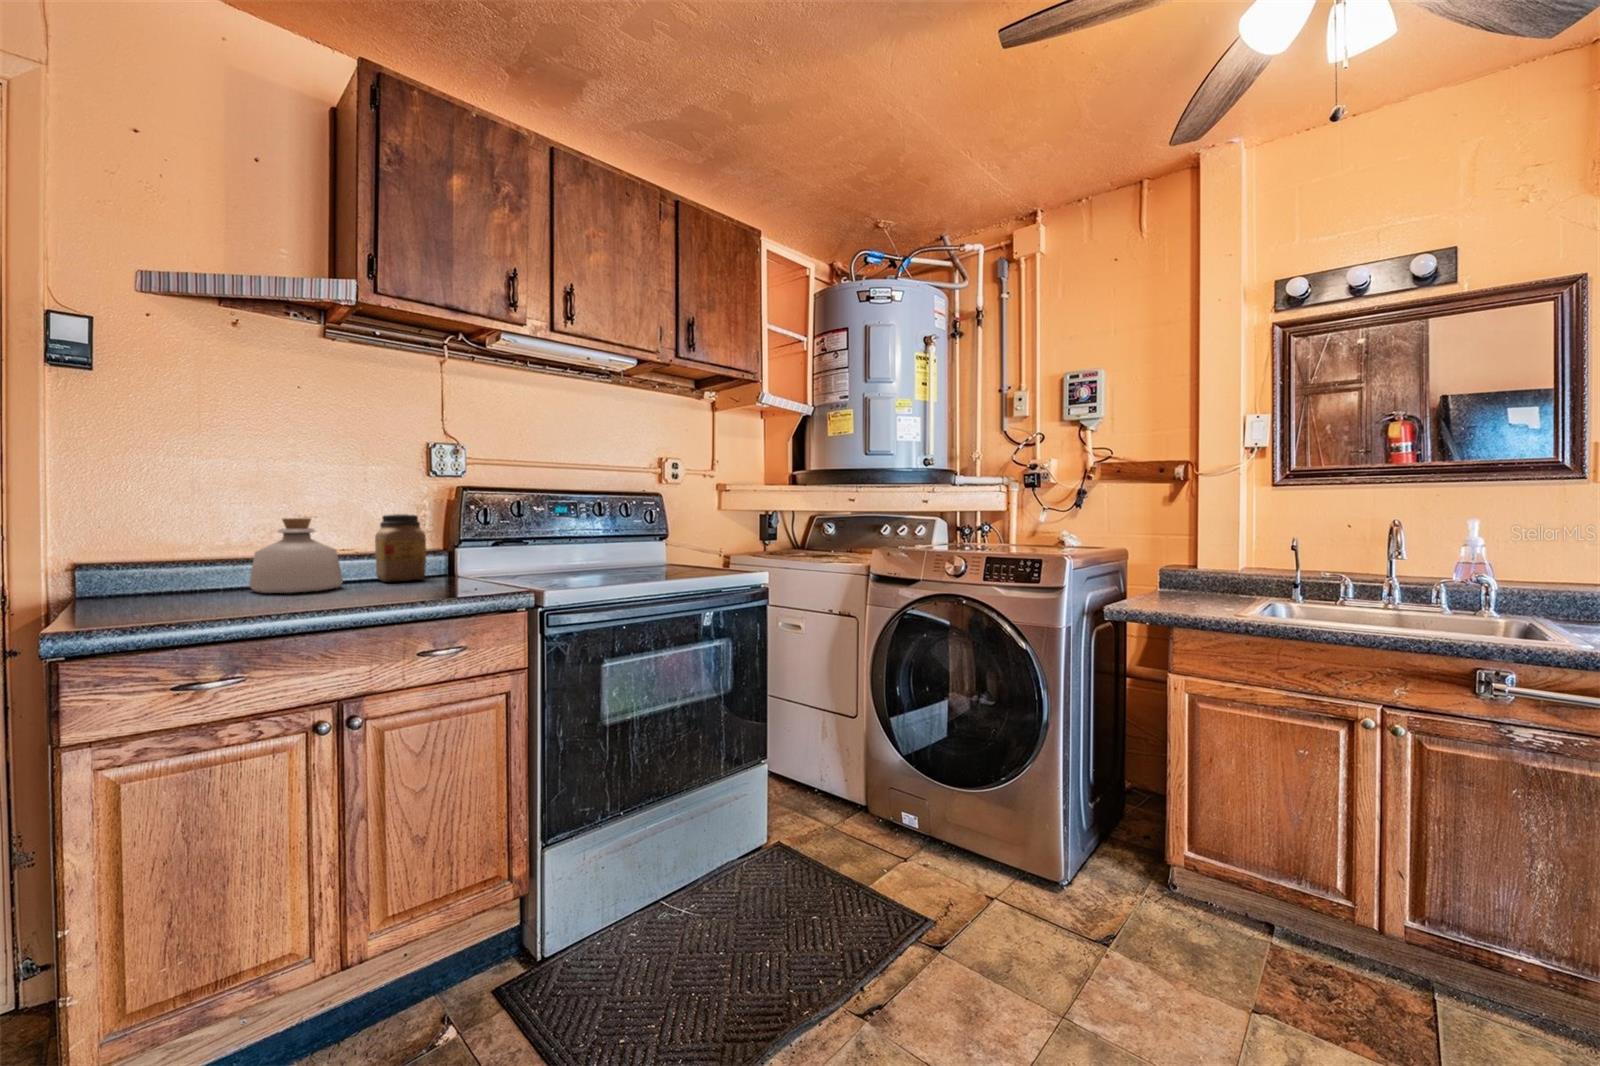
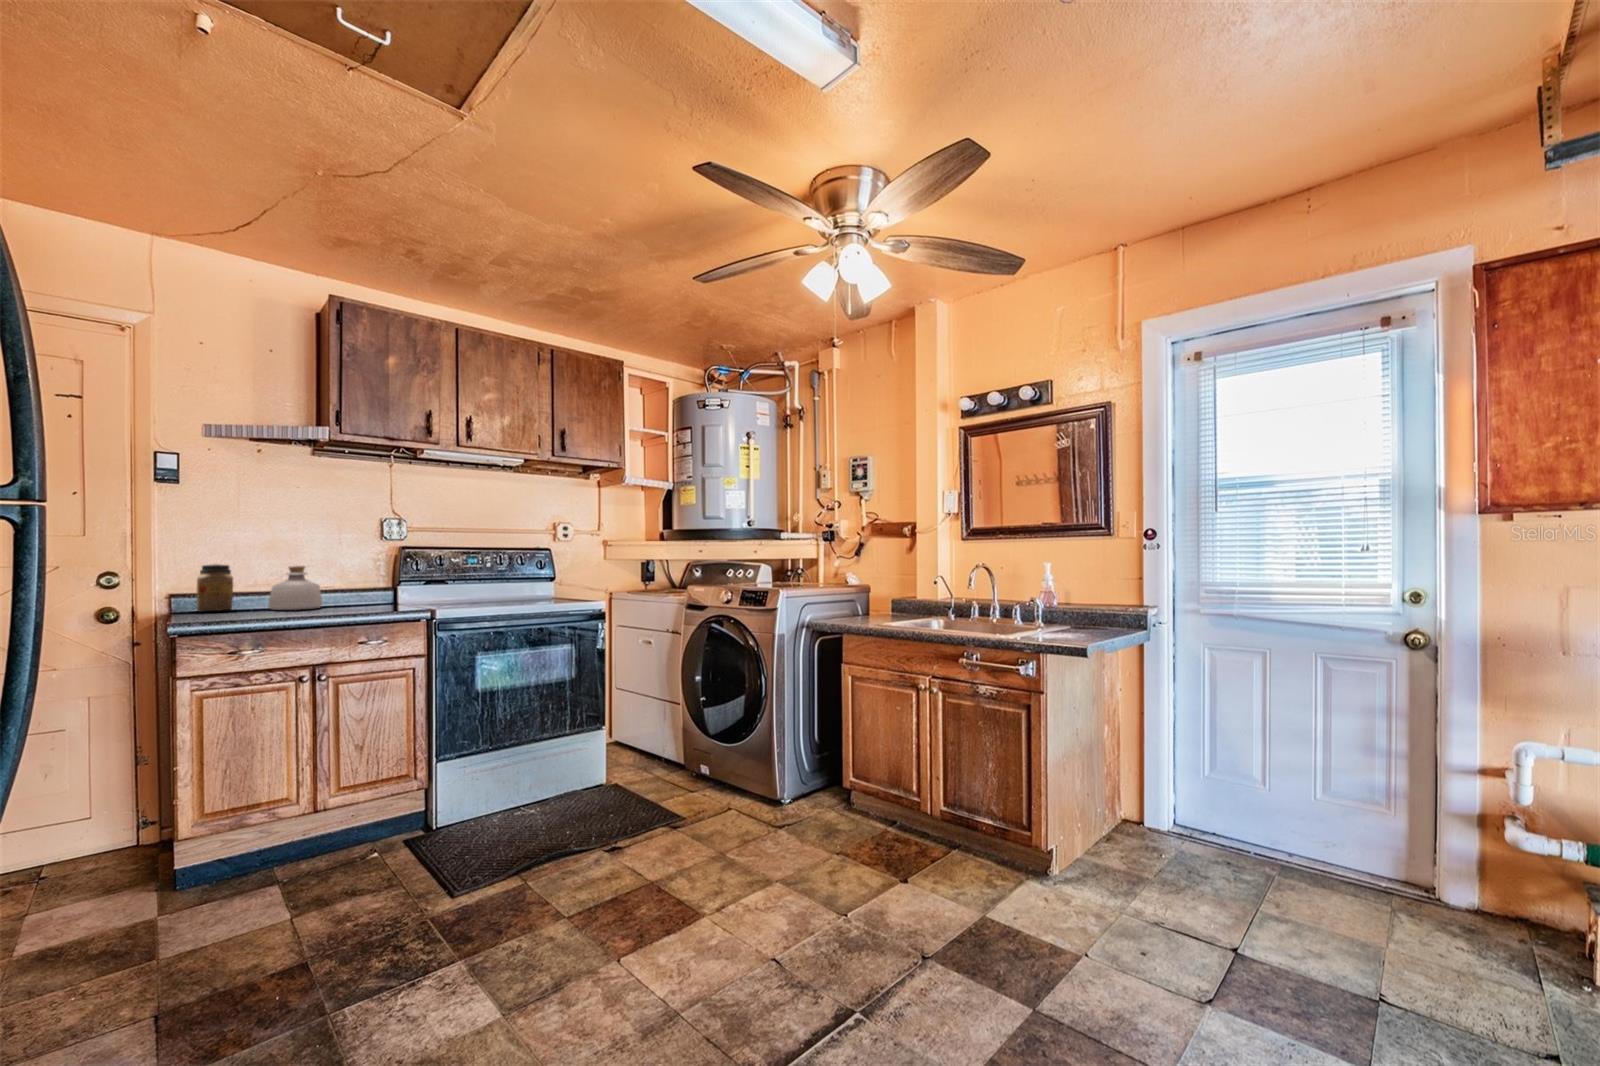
jar: present [375,514,426,582] -> present [196,564,233,612]

